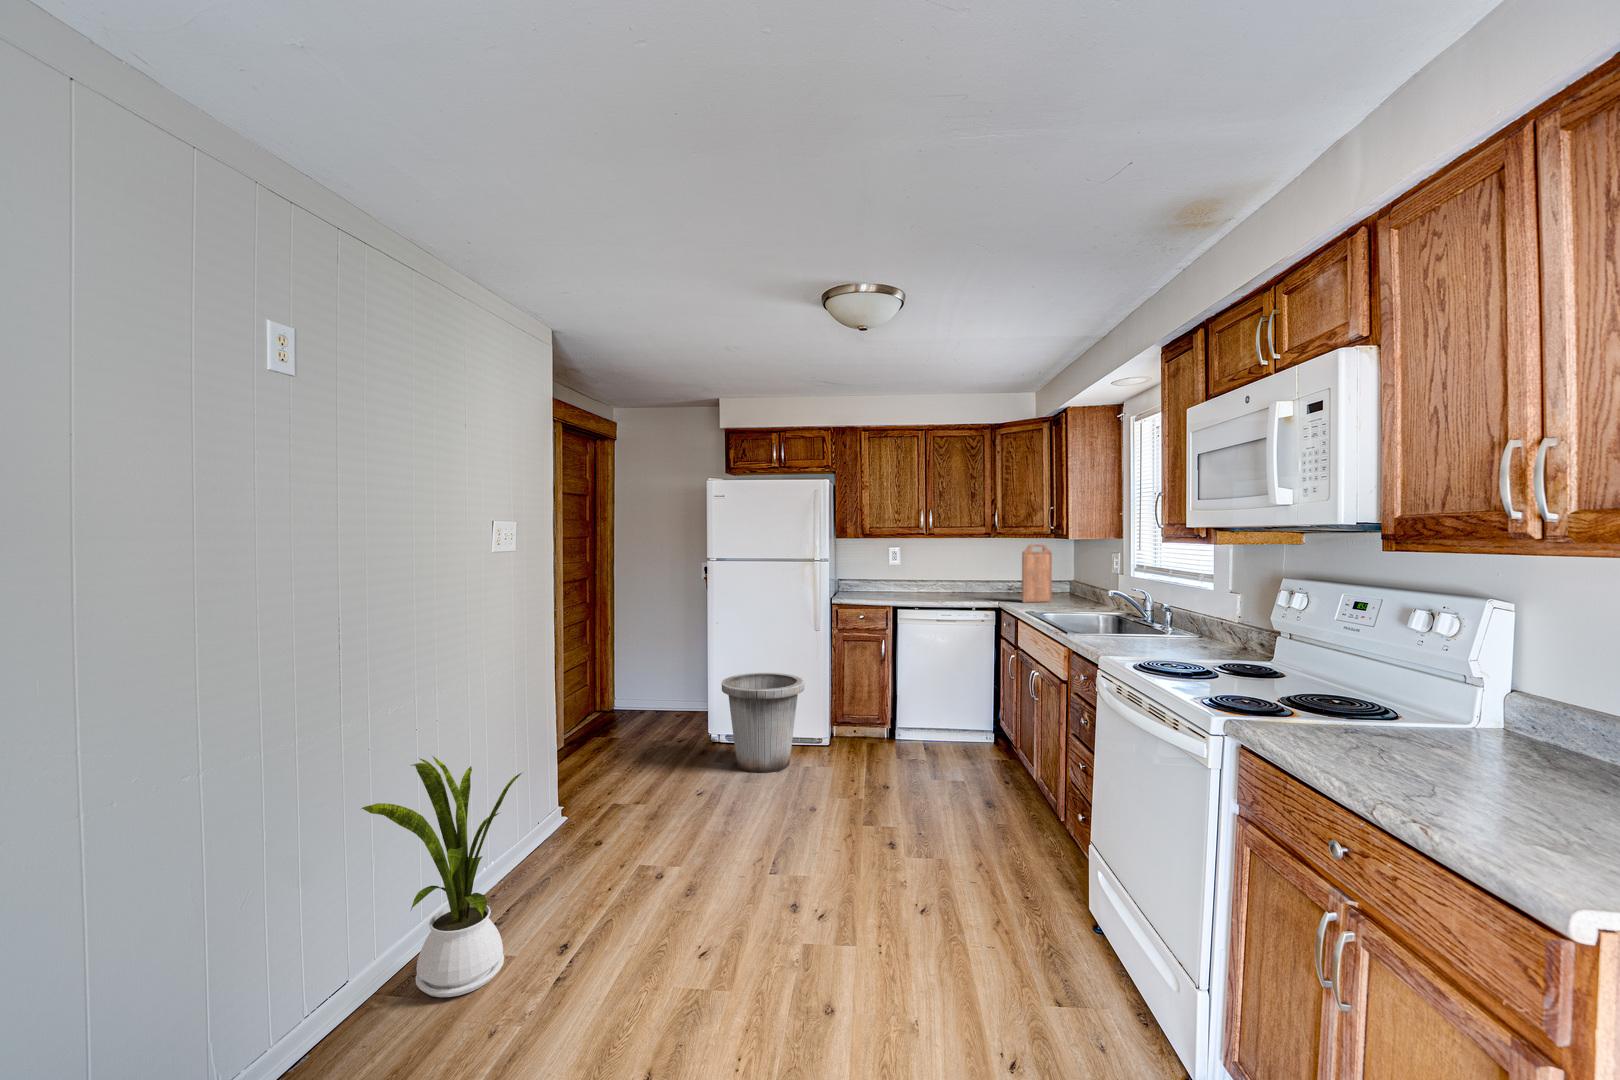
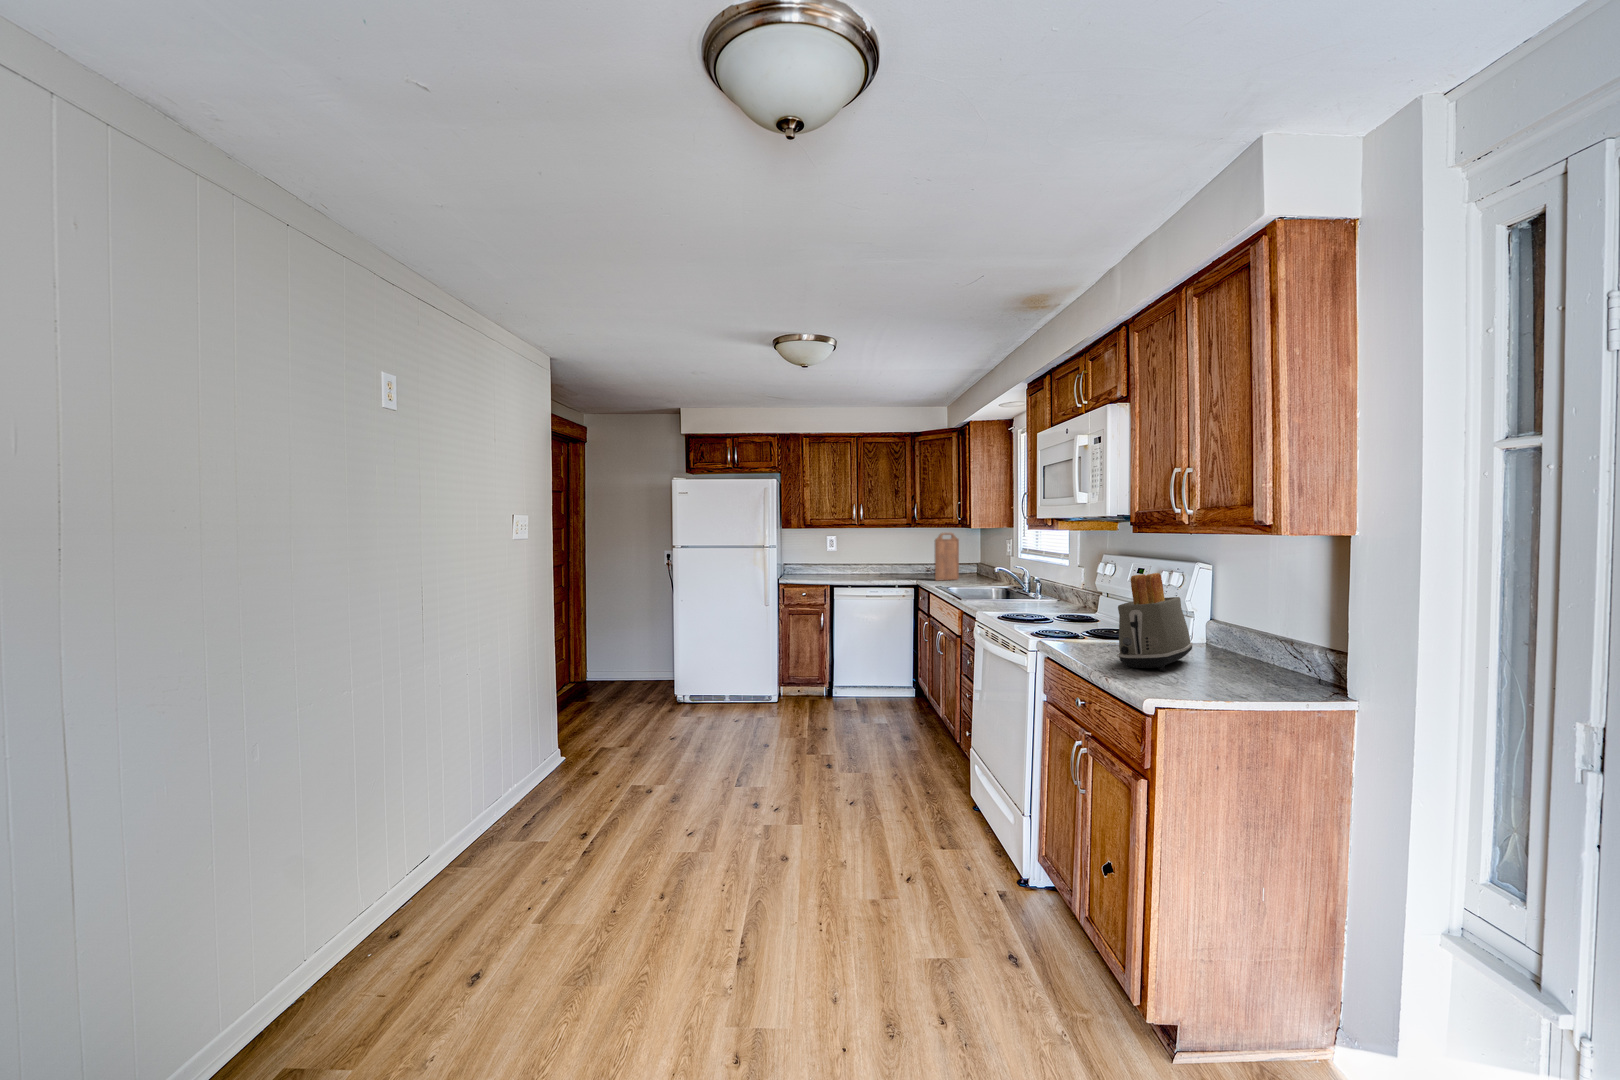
toaster: none [1396,620,1528,797] -> present [1118,573,1193,671]
trash can: present [721,673,804,772] -> none [688,641,757,721]
house plant: present [361,756,522,997] -> none [443,691,556,864]

